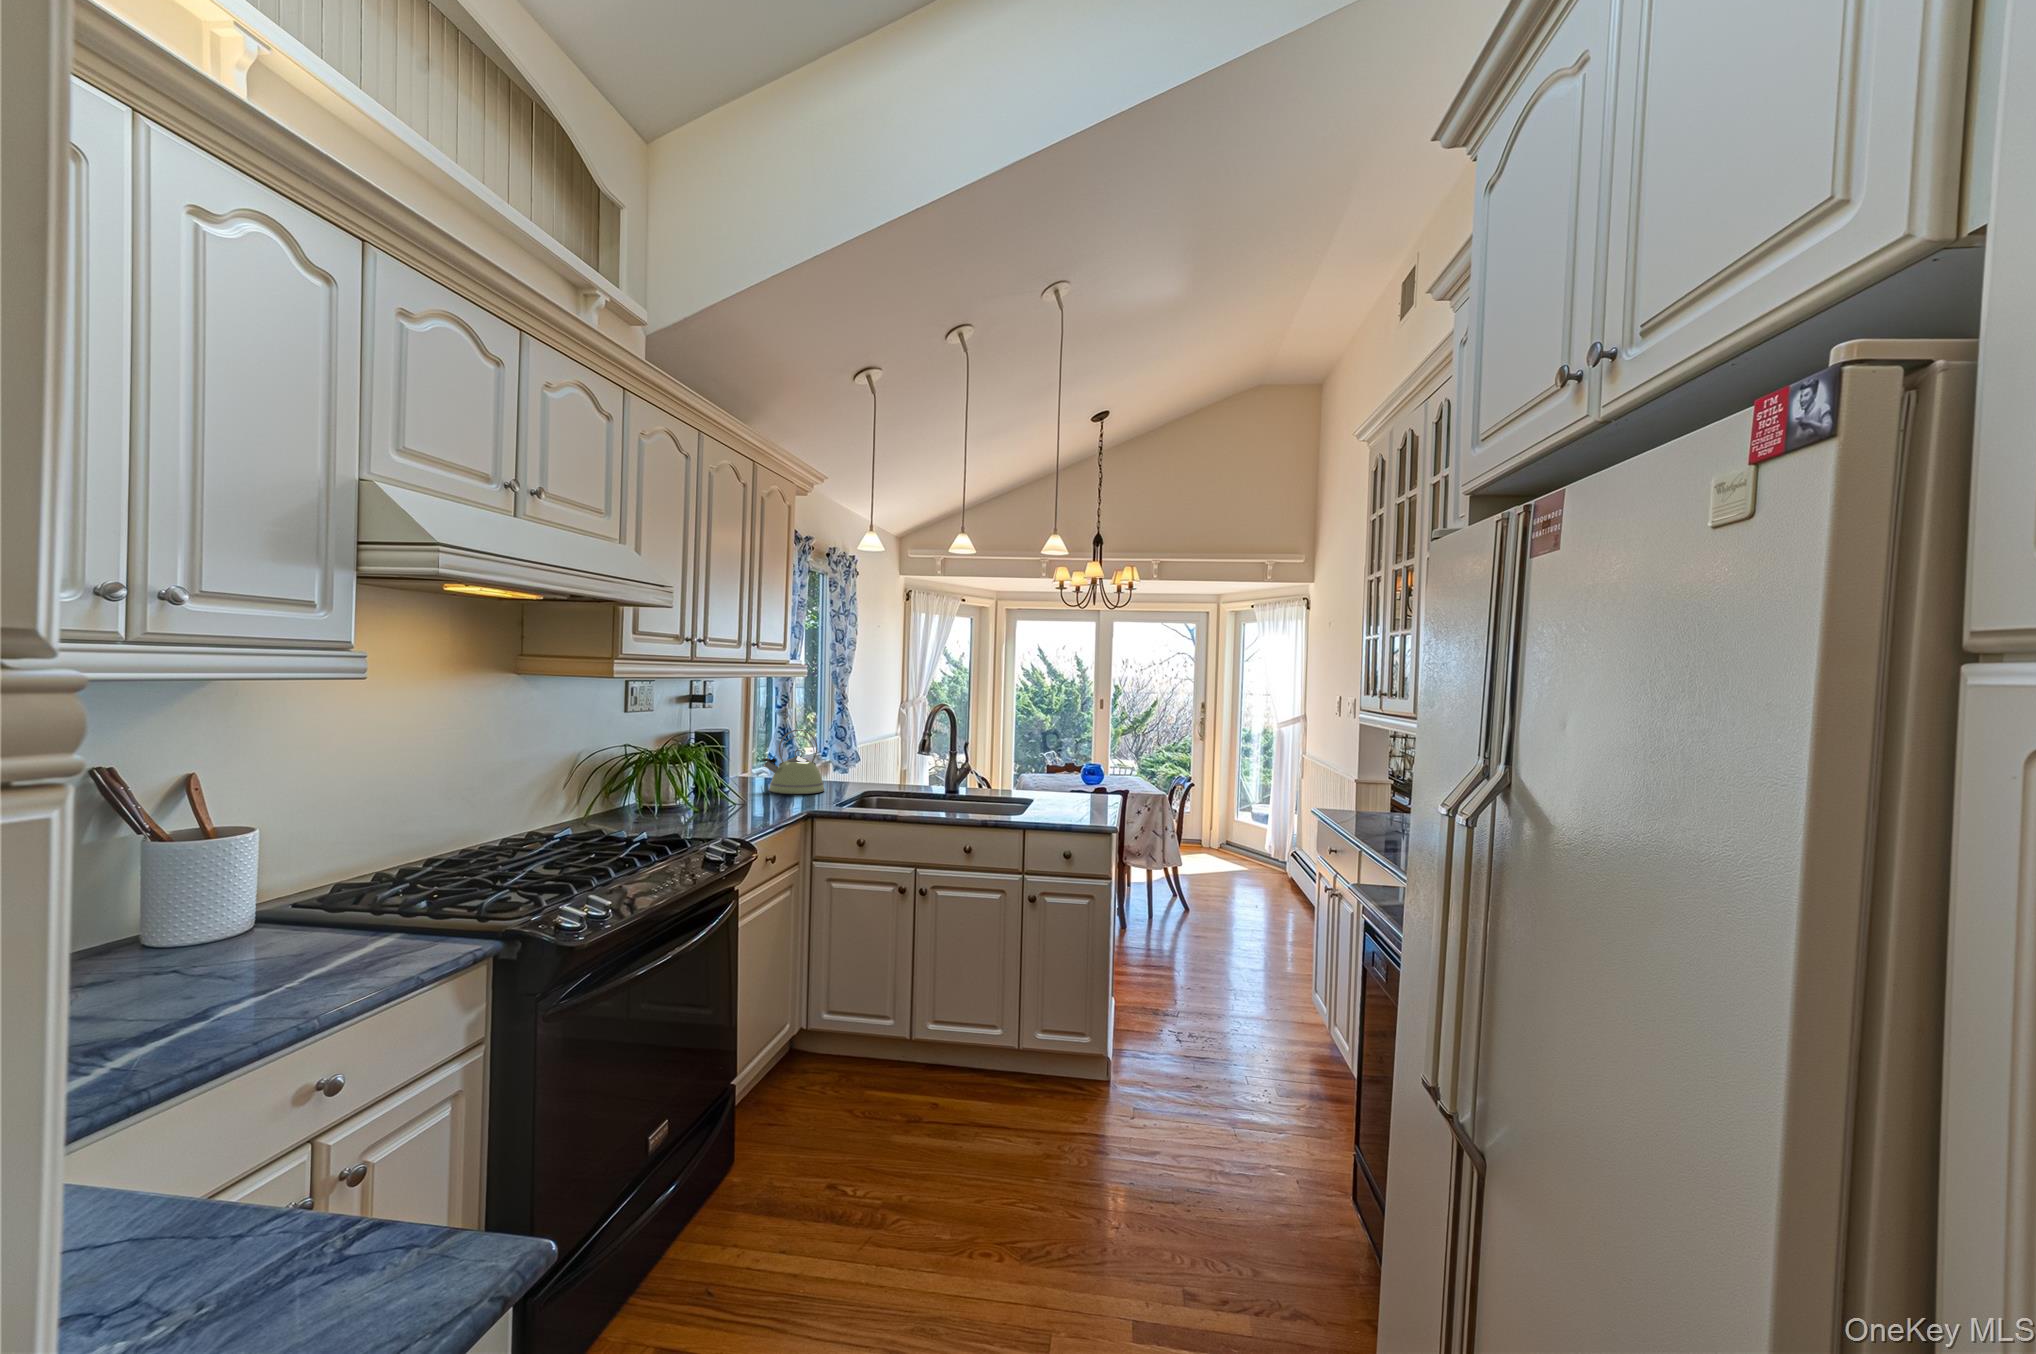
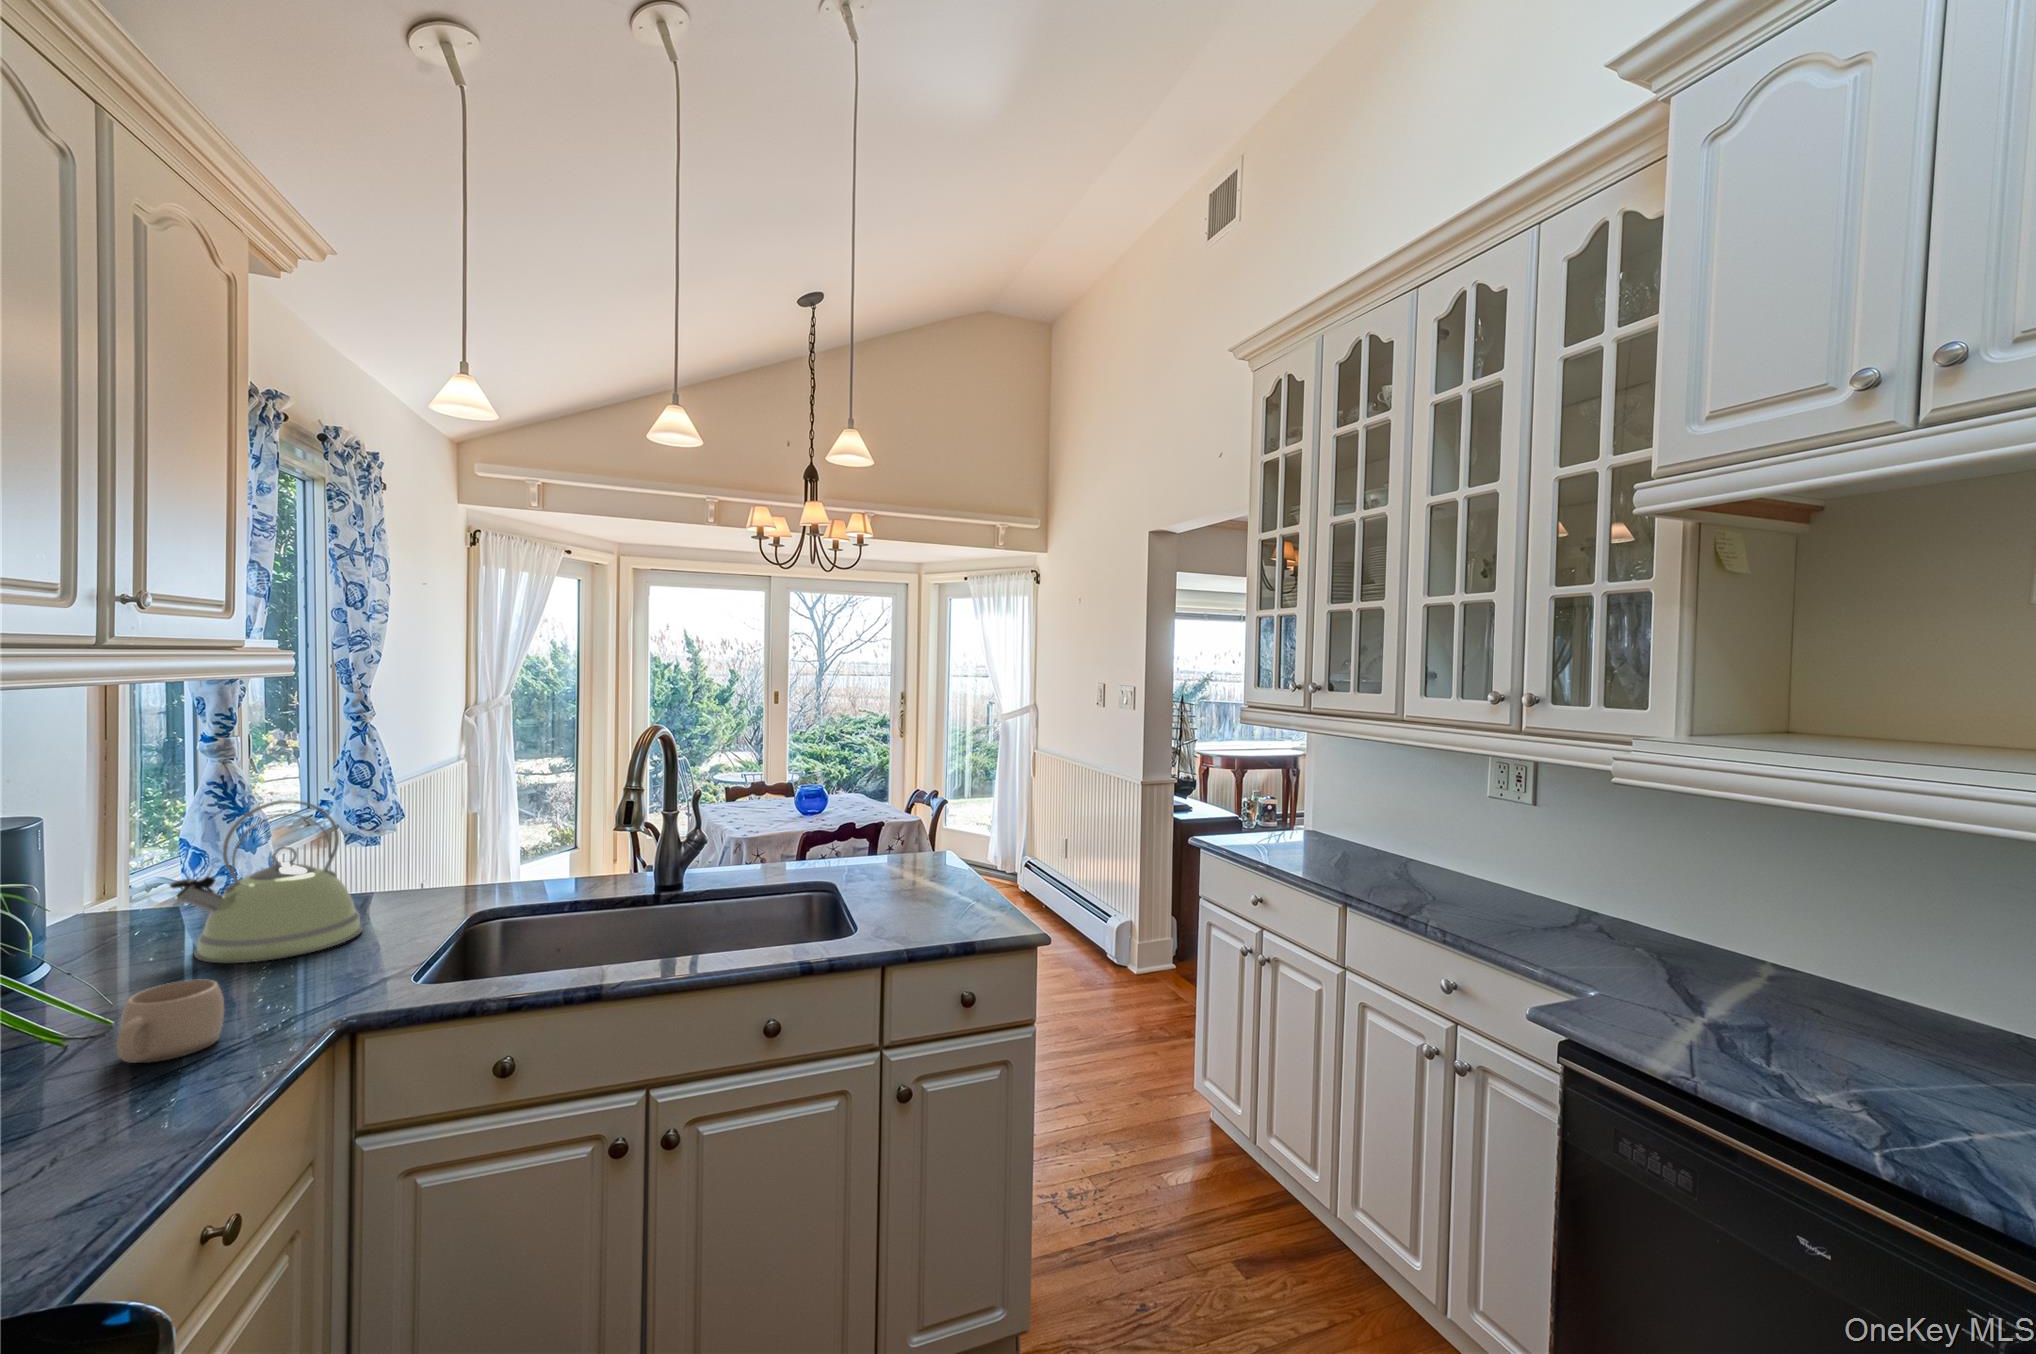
mug: none [747,786,776,810] -> present [116,979,224,1063]

